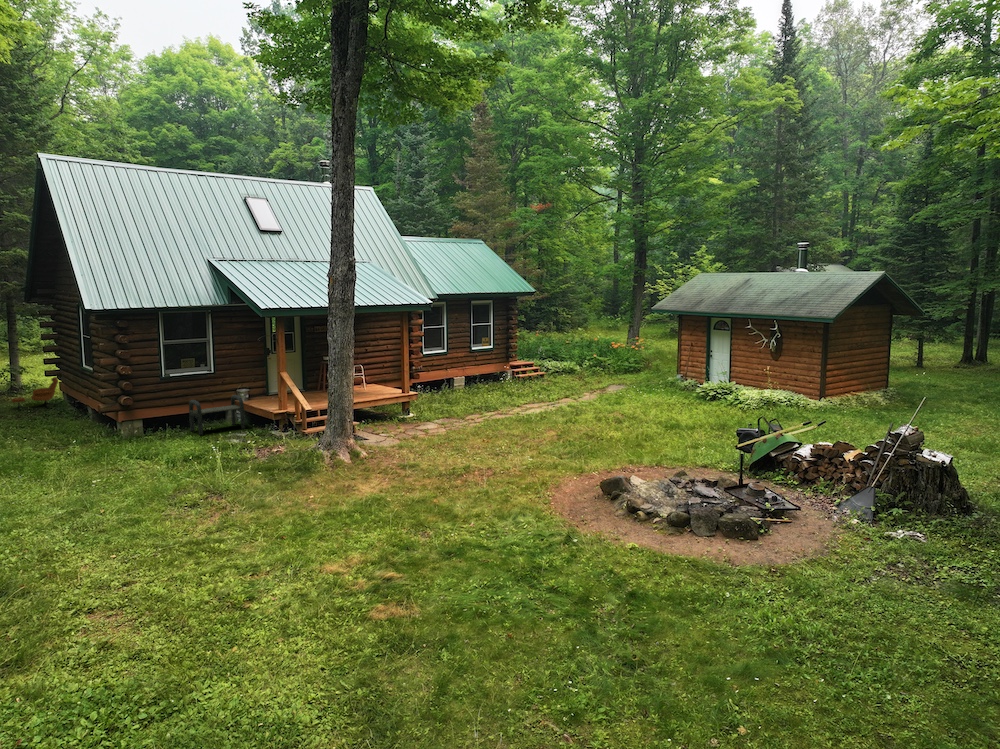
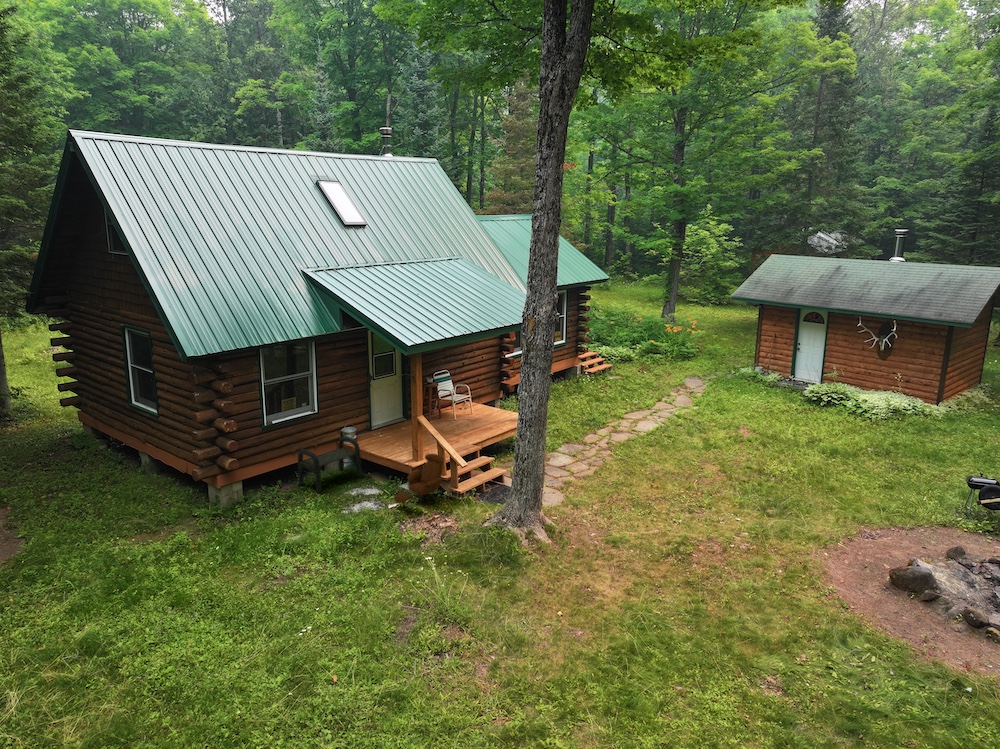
lounge chair: present [12,377,58,409] -> present [394,454,443,513]

